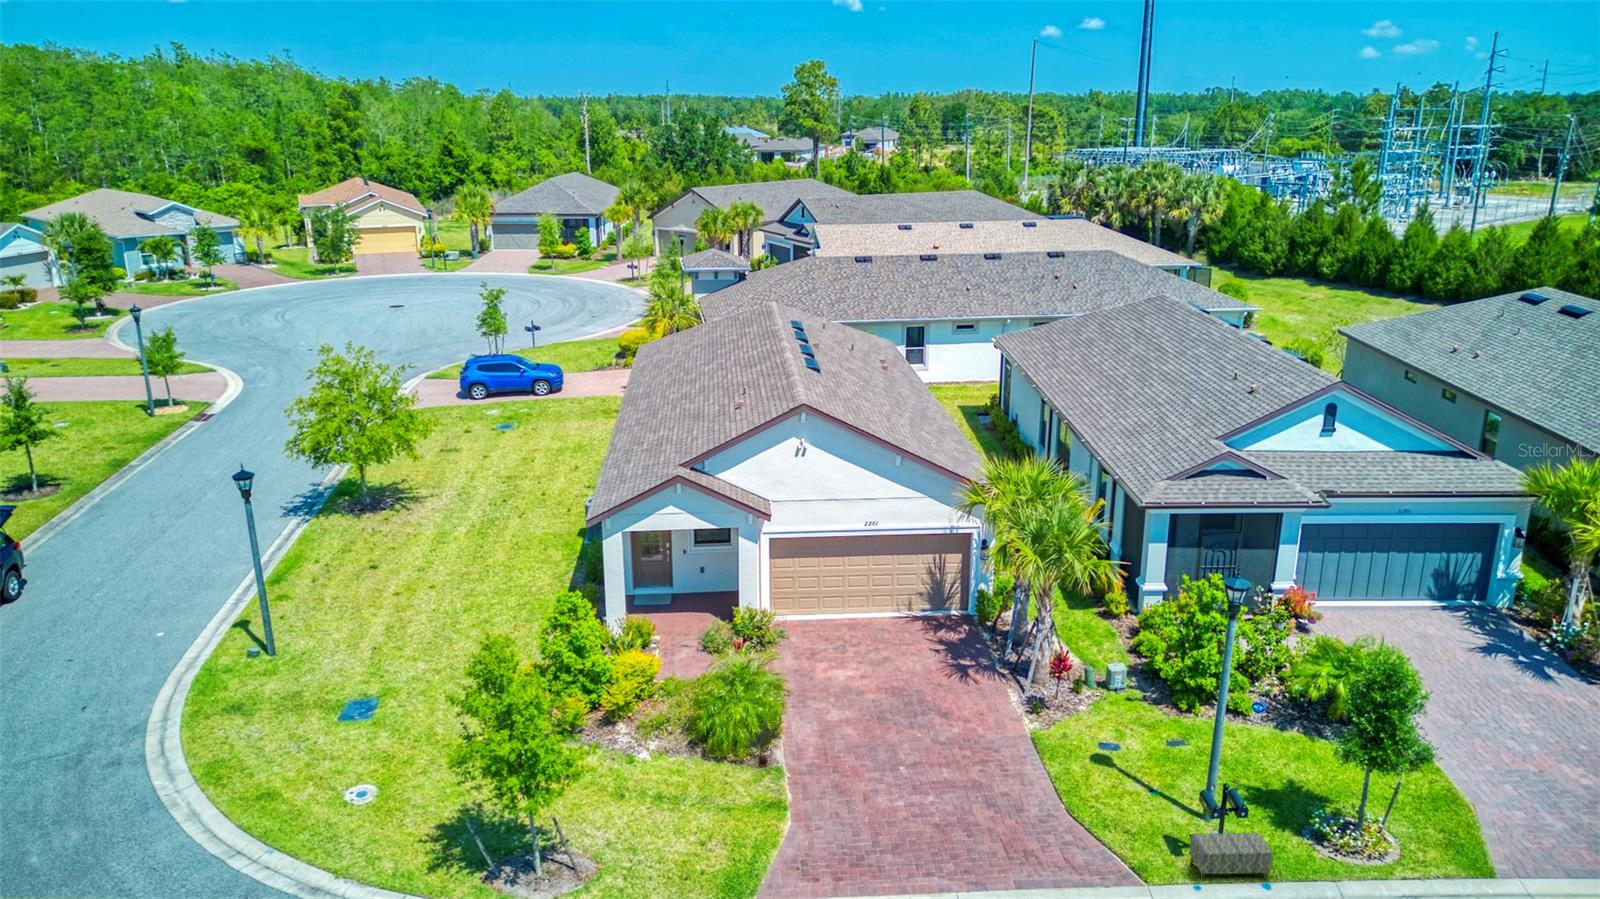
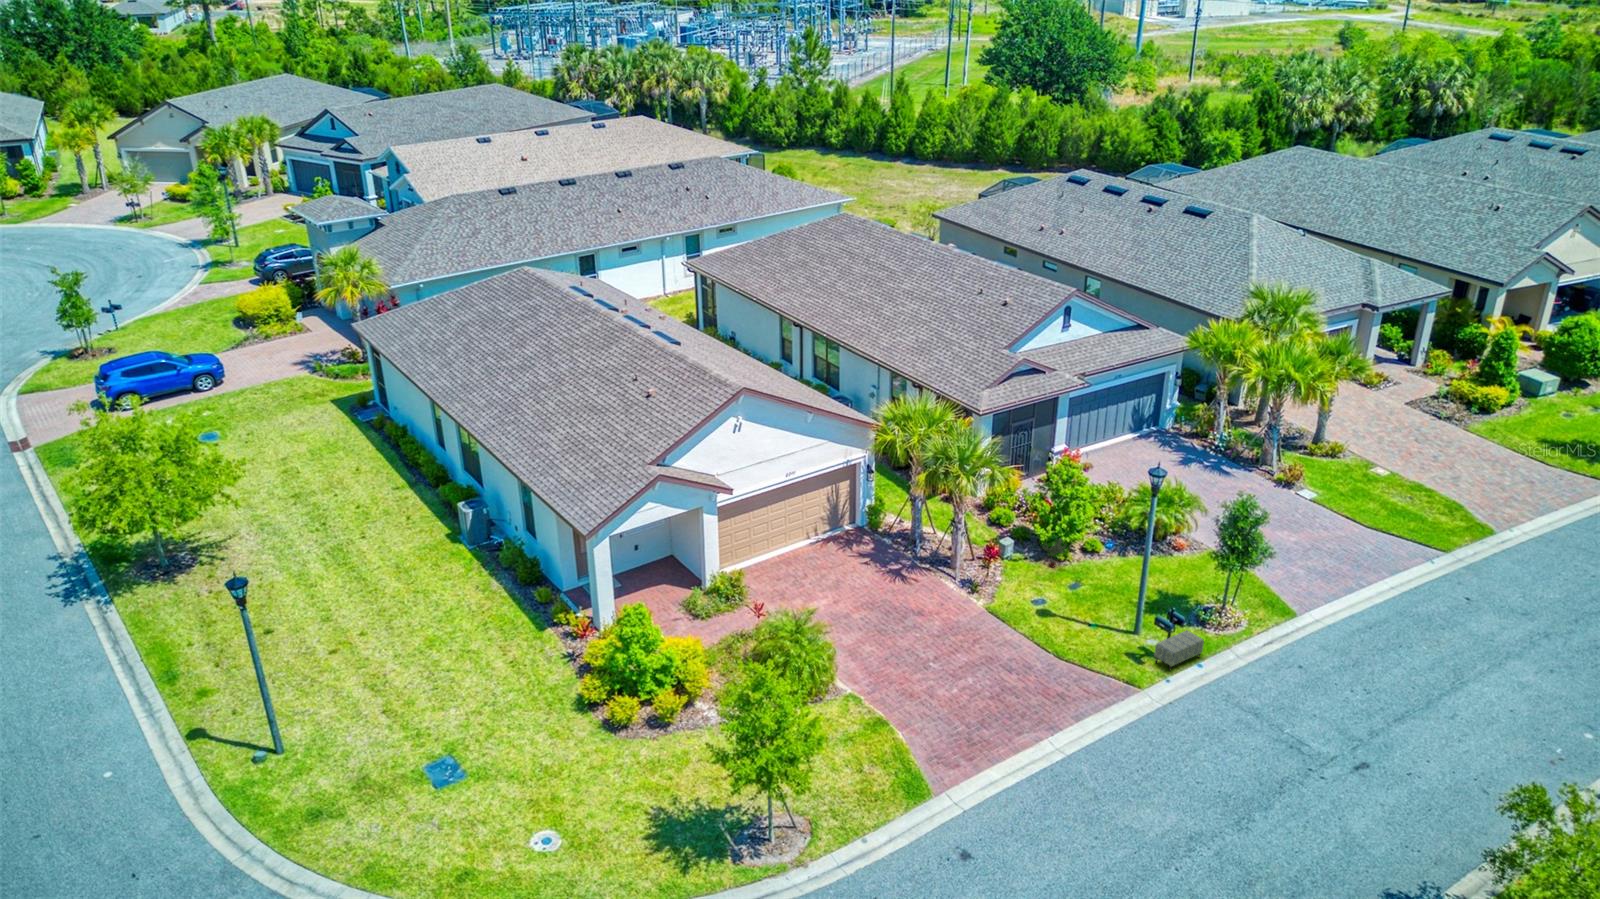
potted tree: present [746,721,780,767] -> present [1044,539,1066,567]

